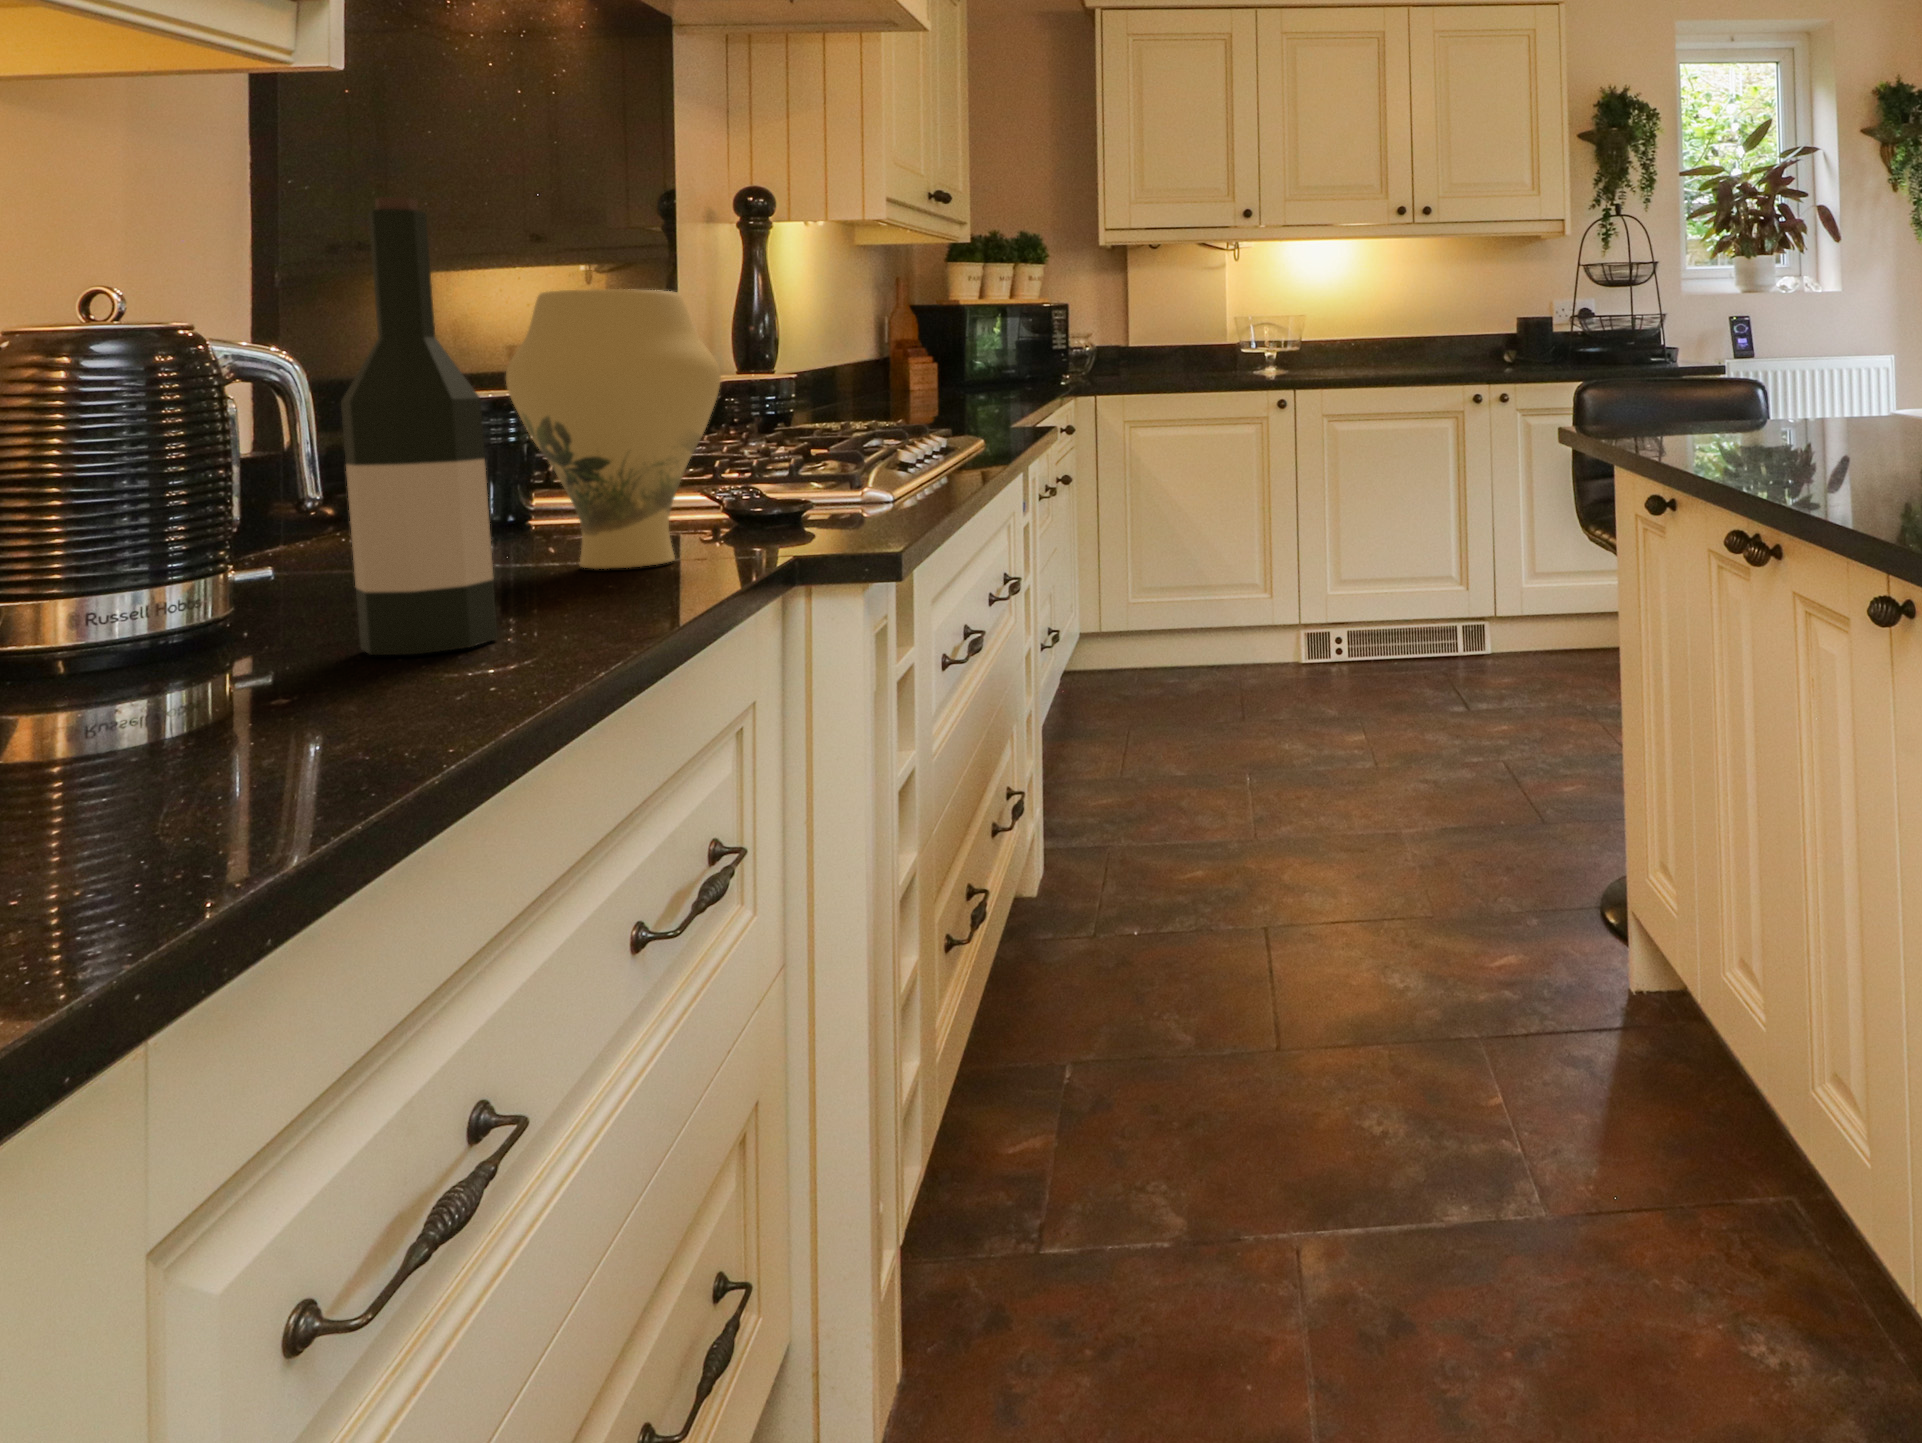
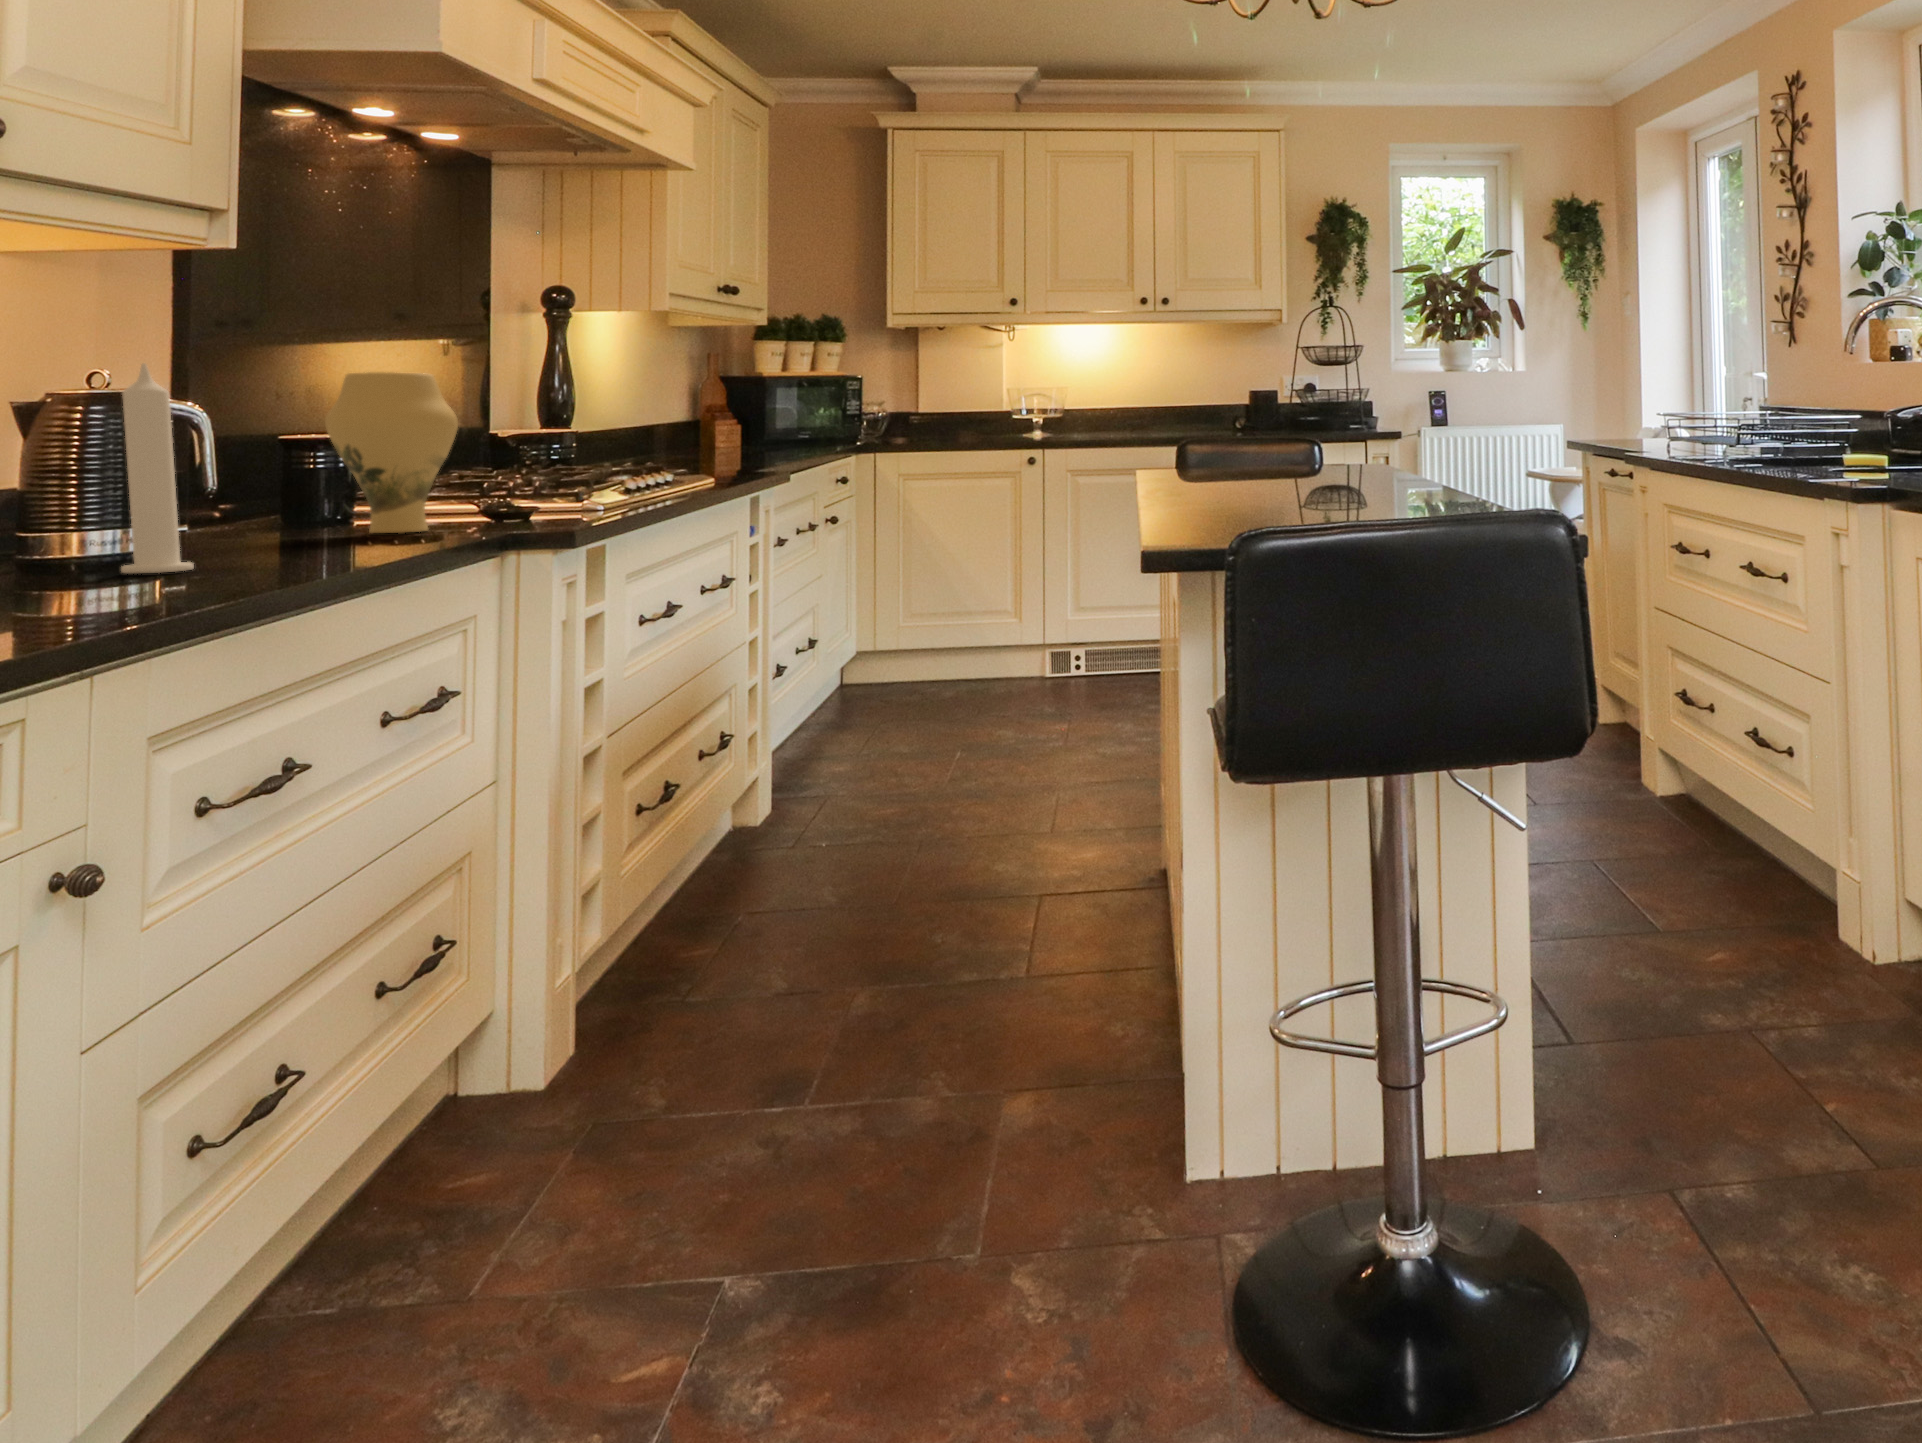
wine bottle: present [341,197,498,655] -> none [226,329,307,557]
candle: none [112,259,278,736] -> present [121,363,194,574]

